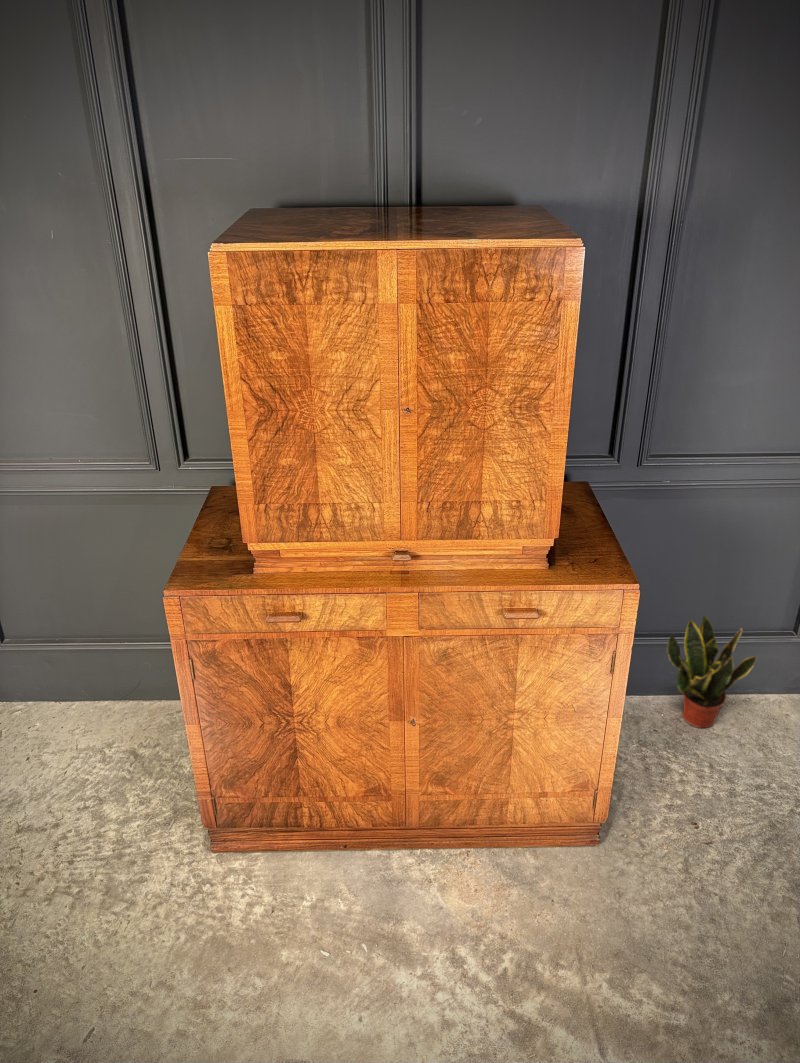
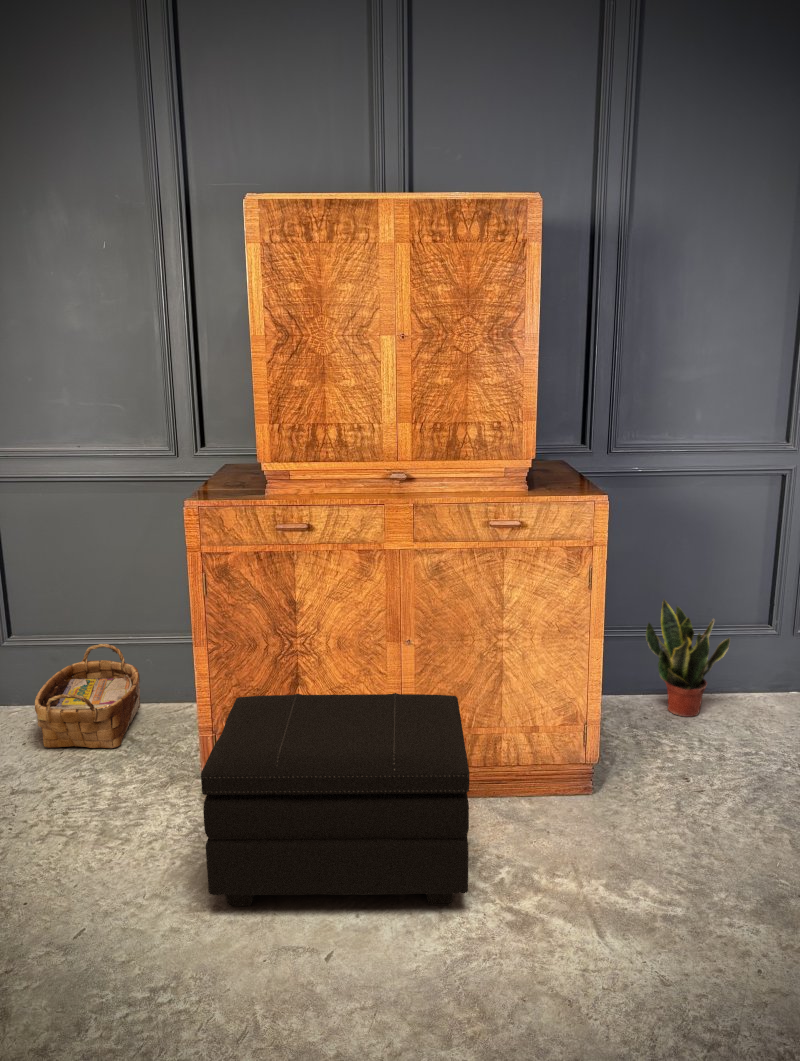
woven basket: none [31,650,140,767] -> present [35,644,140,748]
footstool: none [198,780,471,1008] -> present [201,693,470,906]

